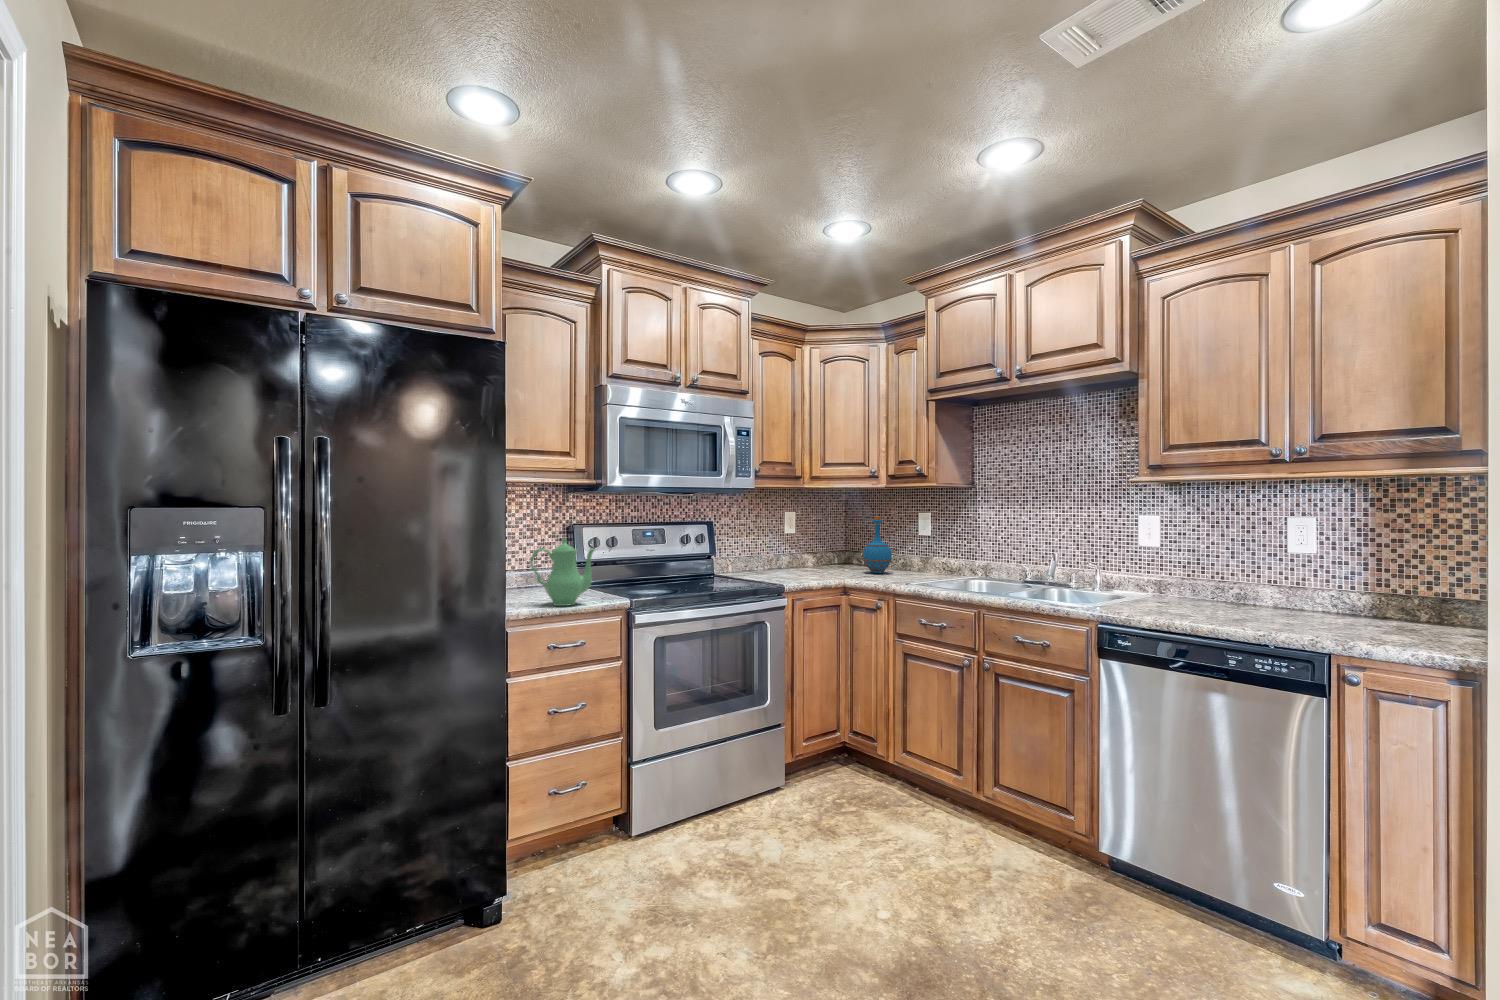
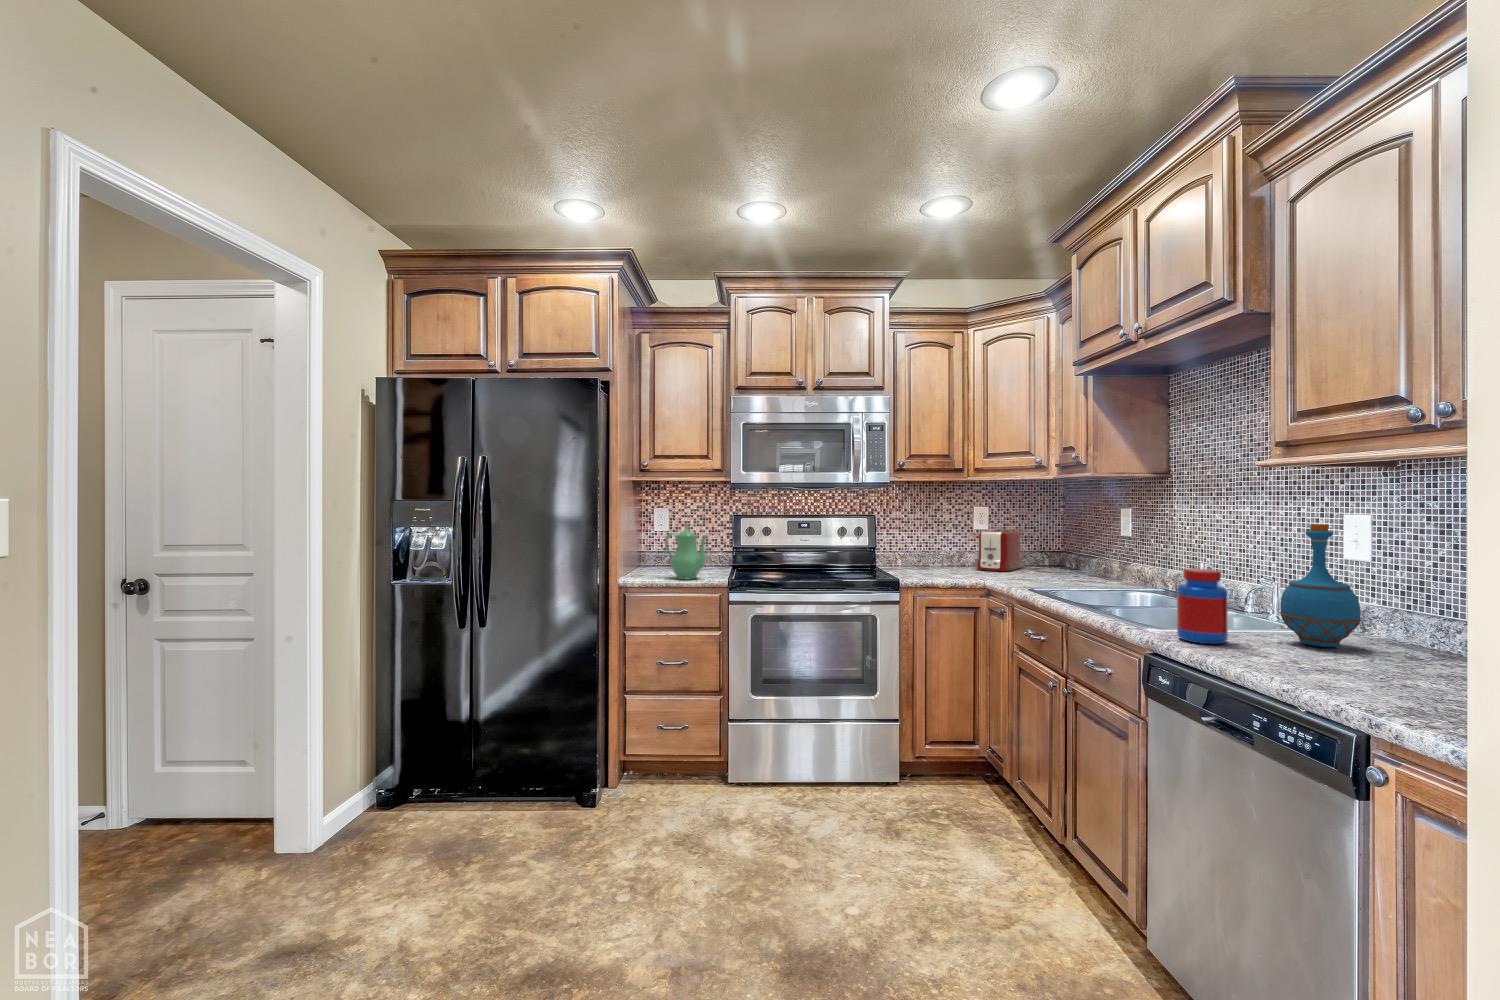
bottle: present [863,517,892,573] -> present [1280,524,1361,647]
toaster: none [801,532,833,571] -> present [976,530,1023,571]
jar: none [1103,558,1137,612] -> present [1177,569,1228,644]

